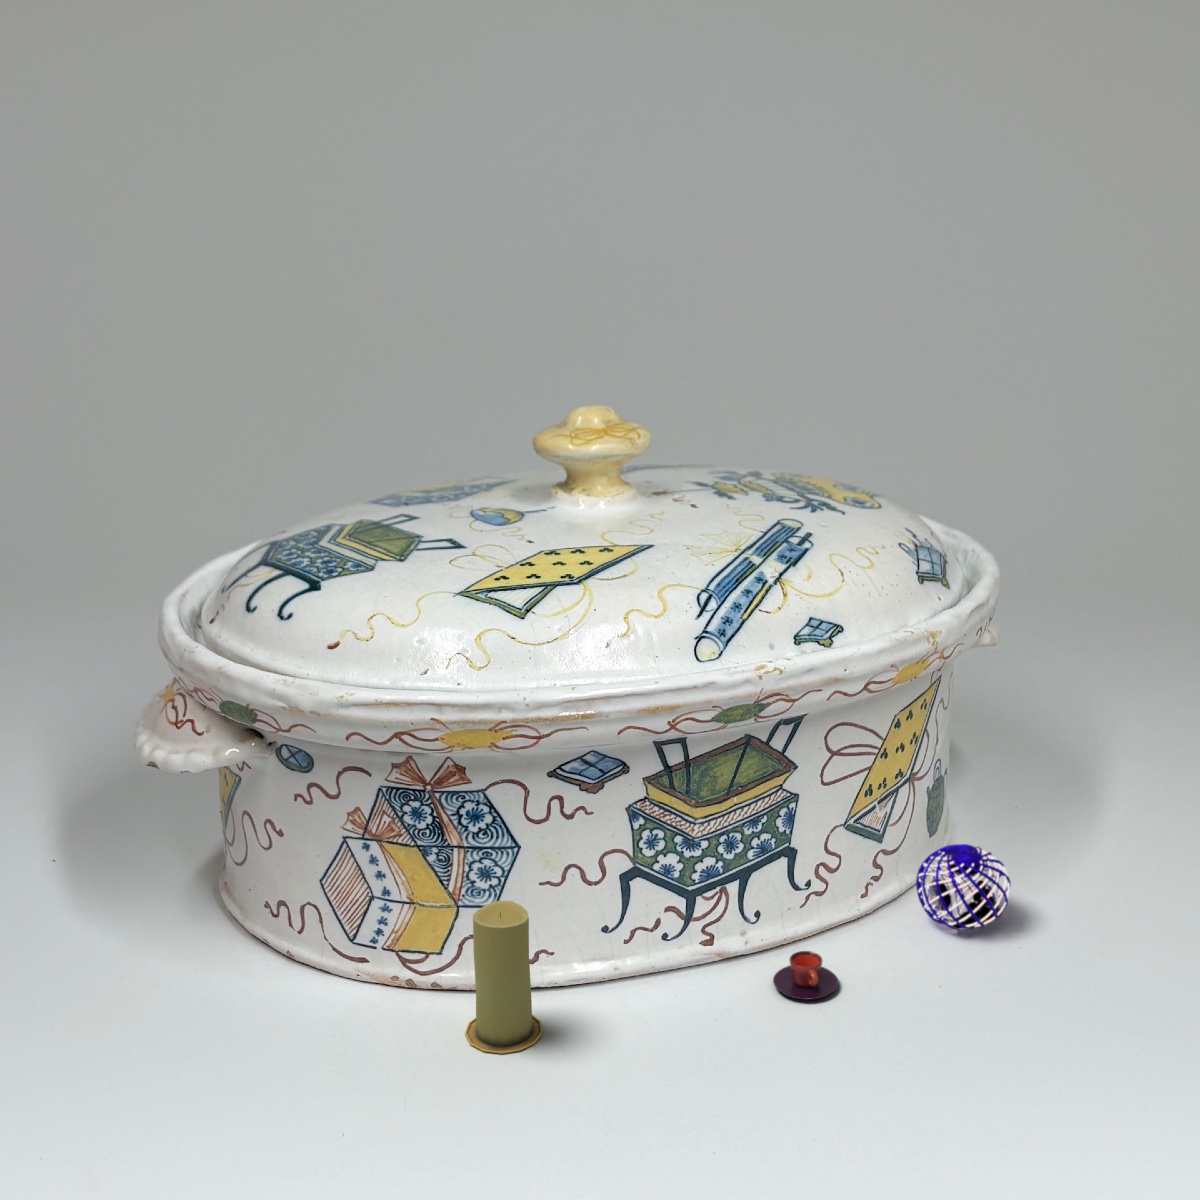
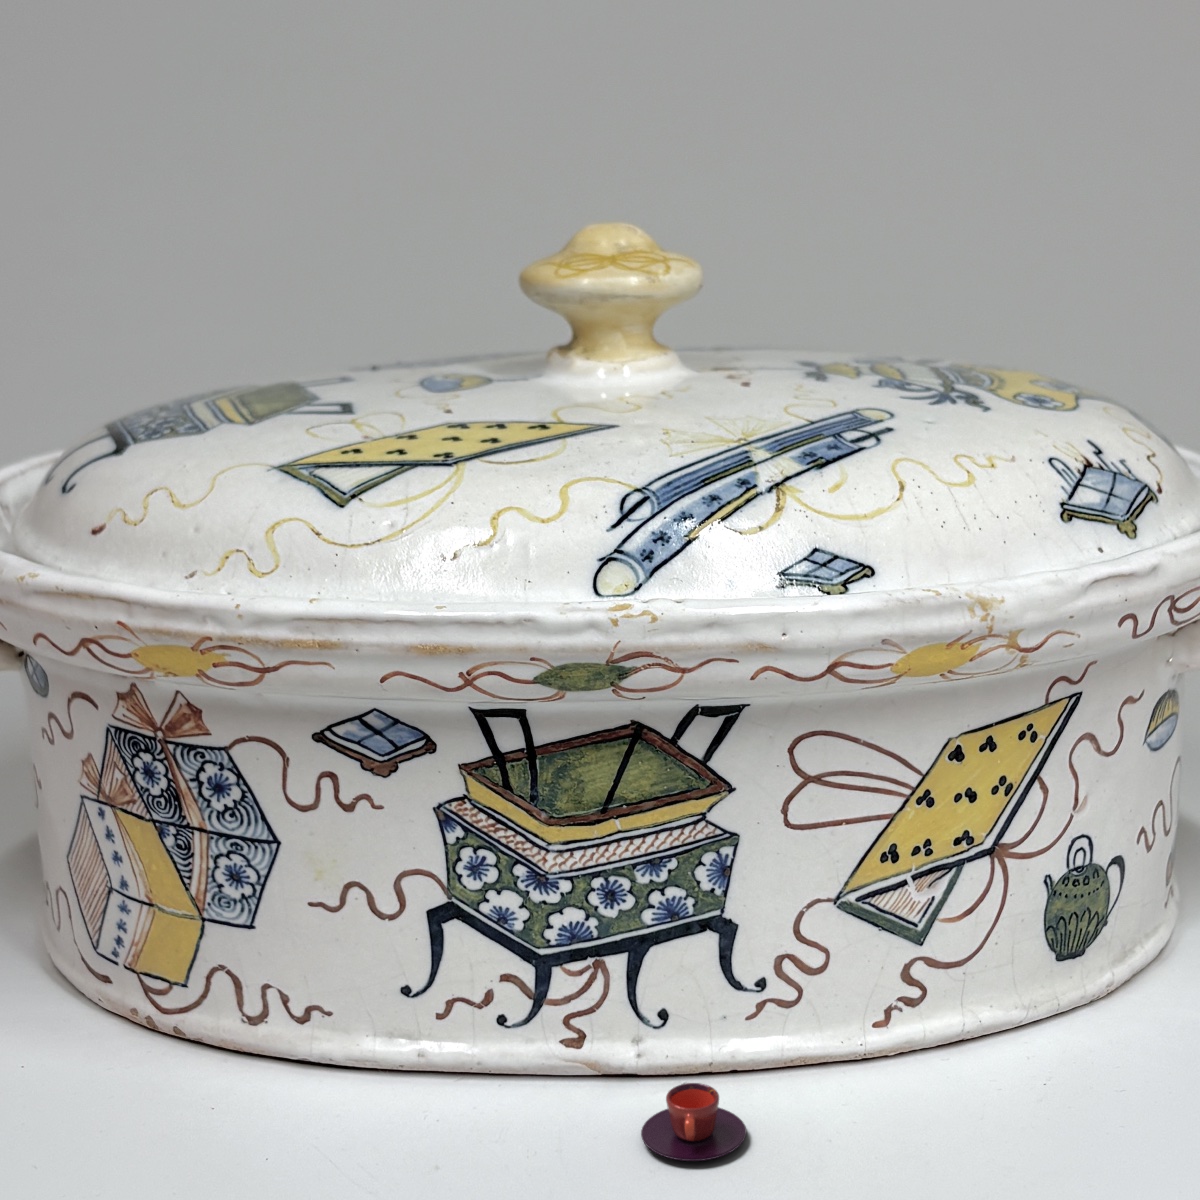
decorative orb: present [916,844,1011,930] -> none [950,964,1106,1107]
candle: present [465,901,543,1054] -> none [159,915,277,1145]

